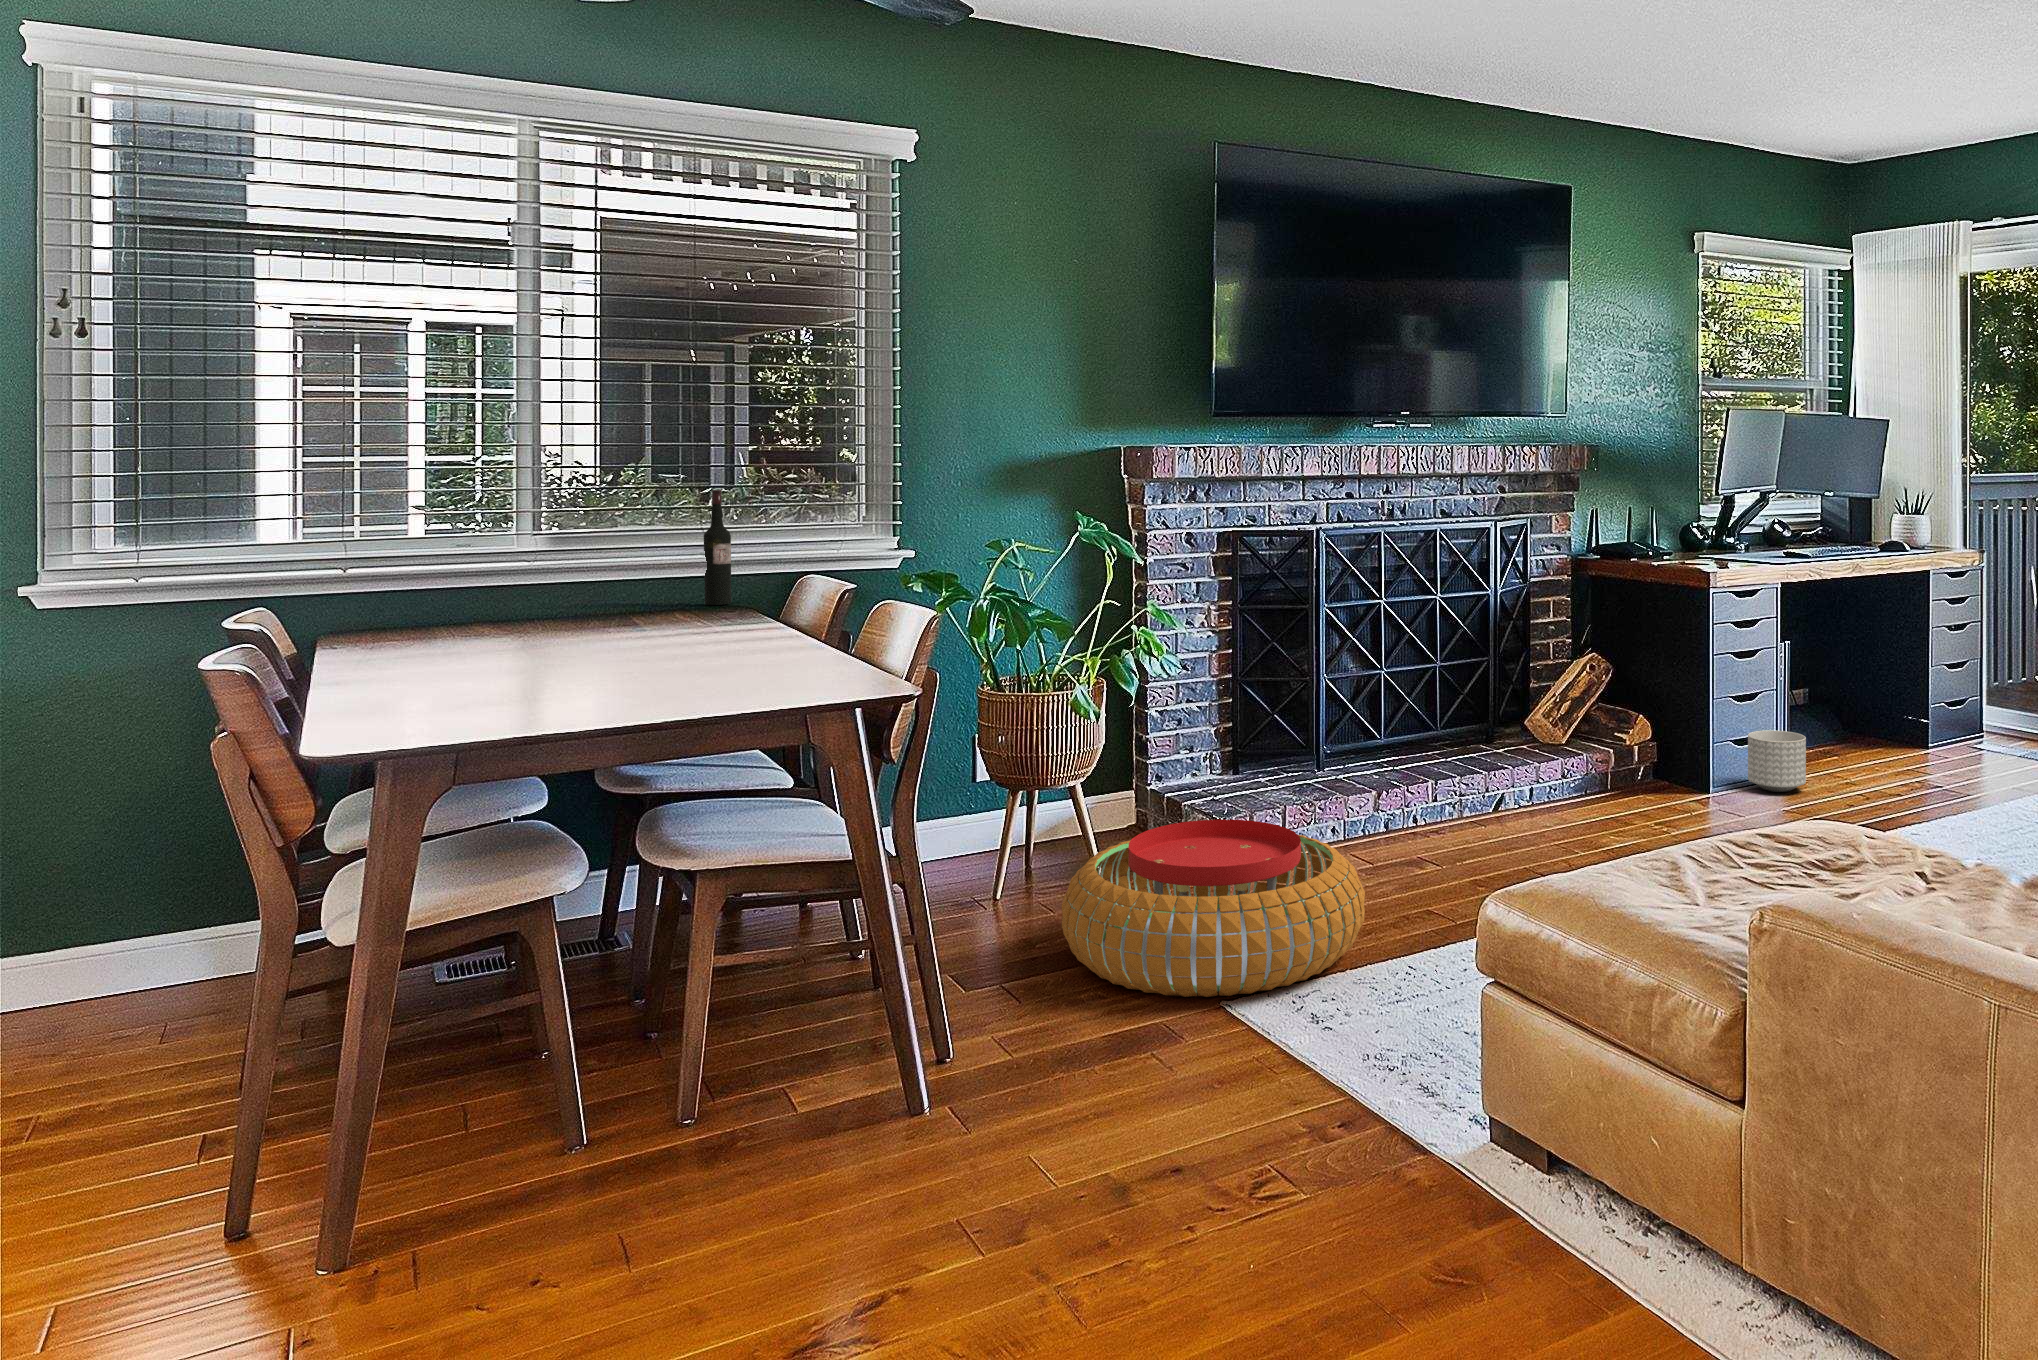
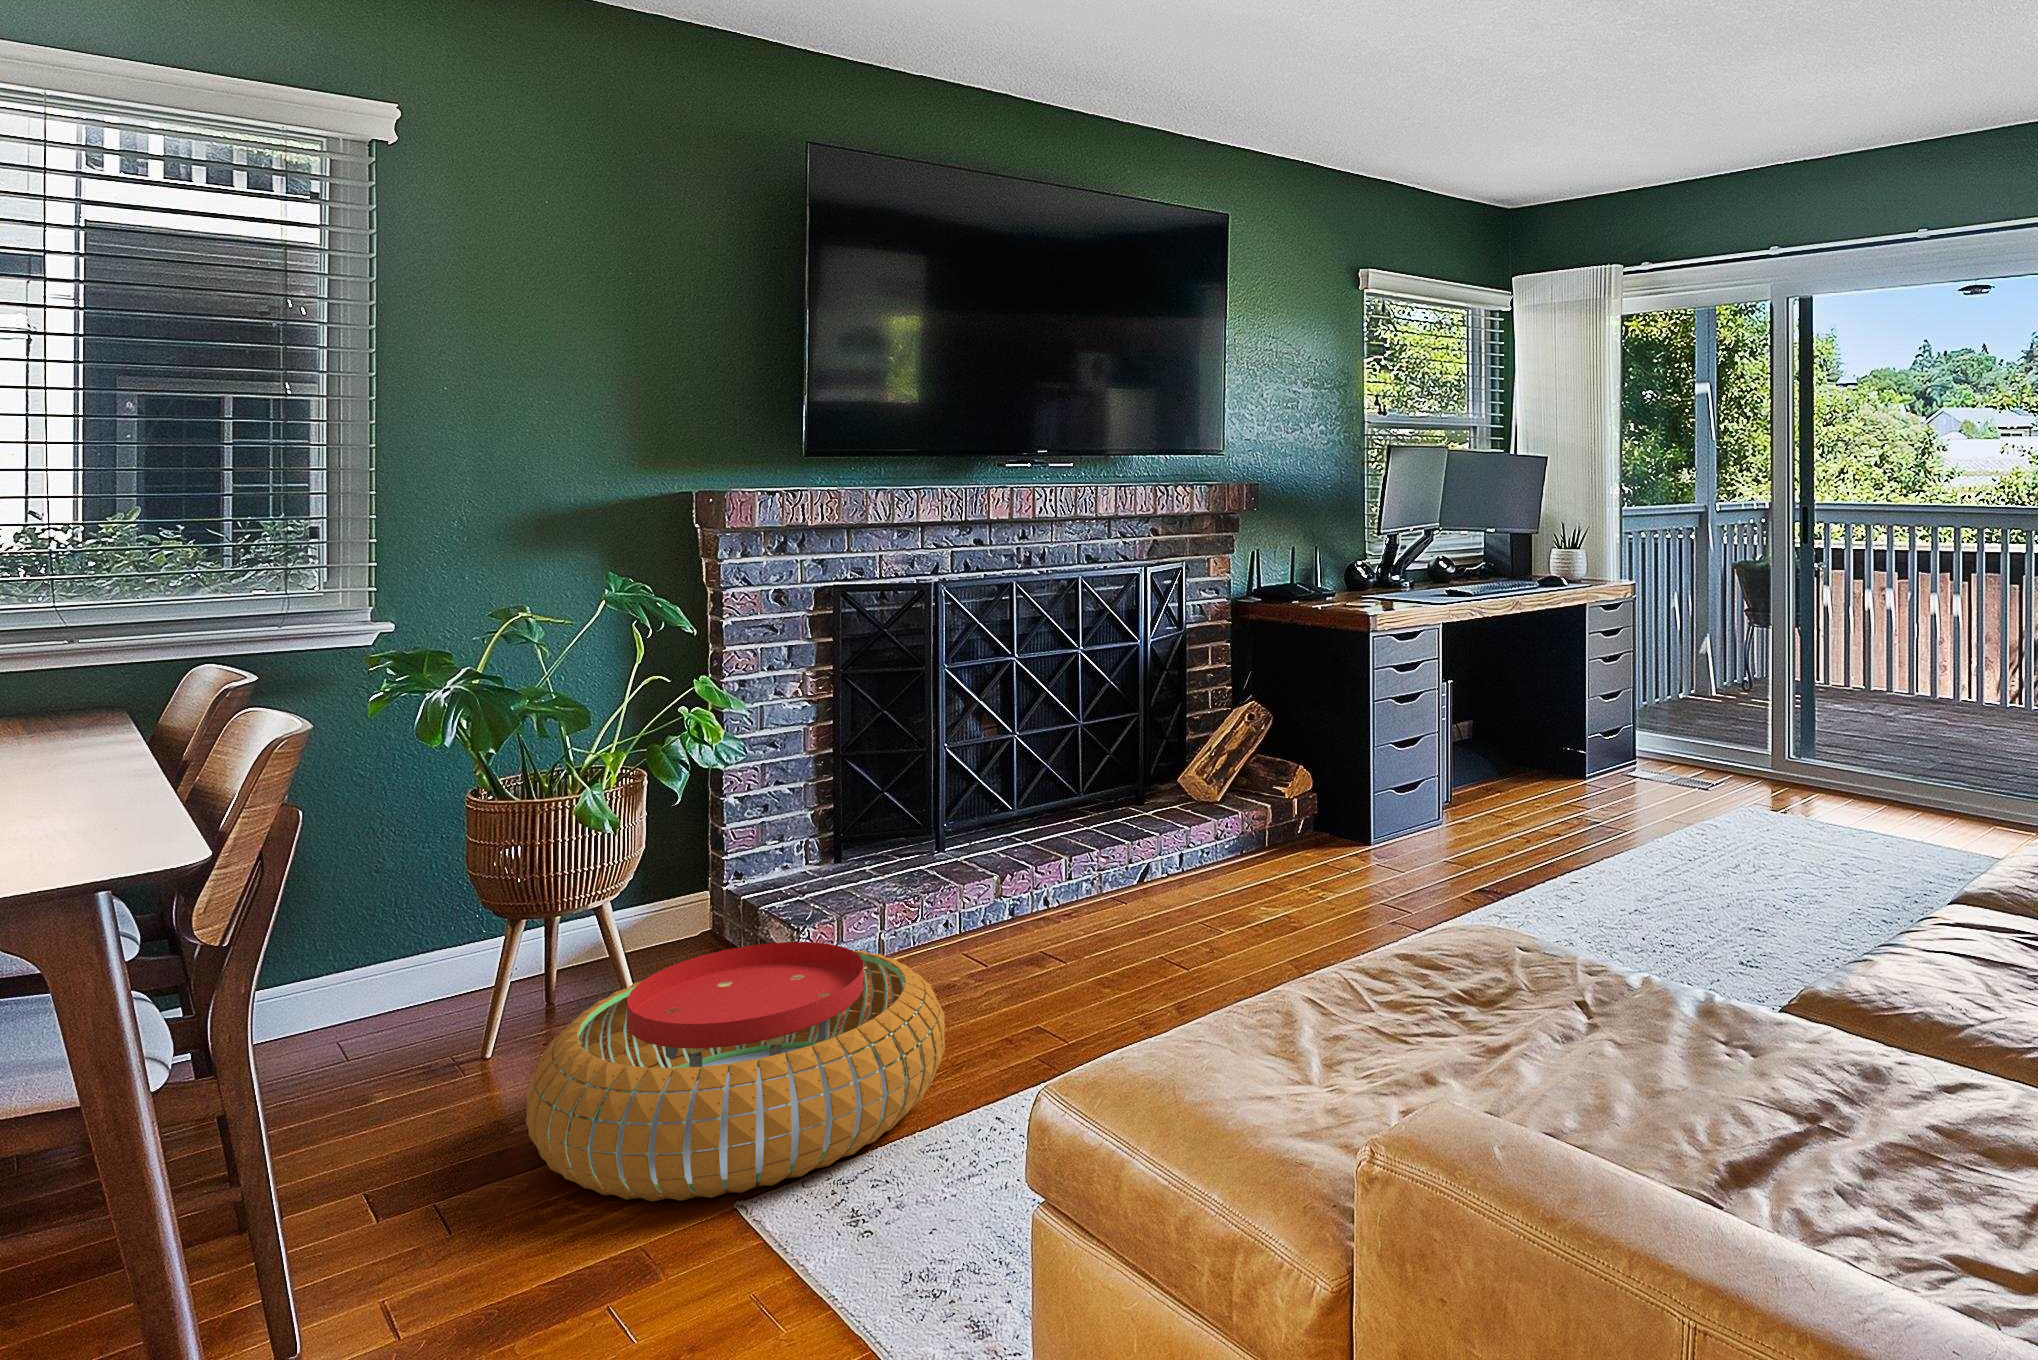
wine bottle: present [704,490,732,605] -> none [61,551,107,702]
planter: present [1748,730,1806,792] -> none [1410,775,1468,840]

